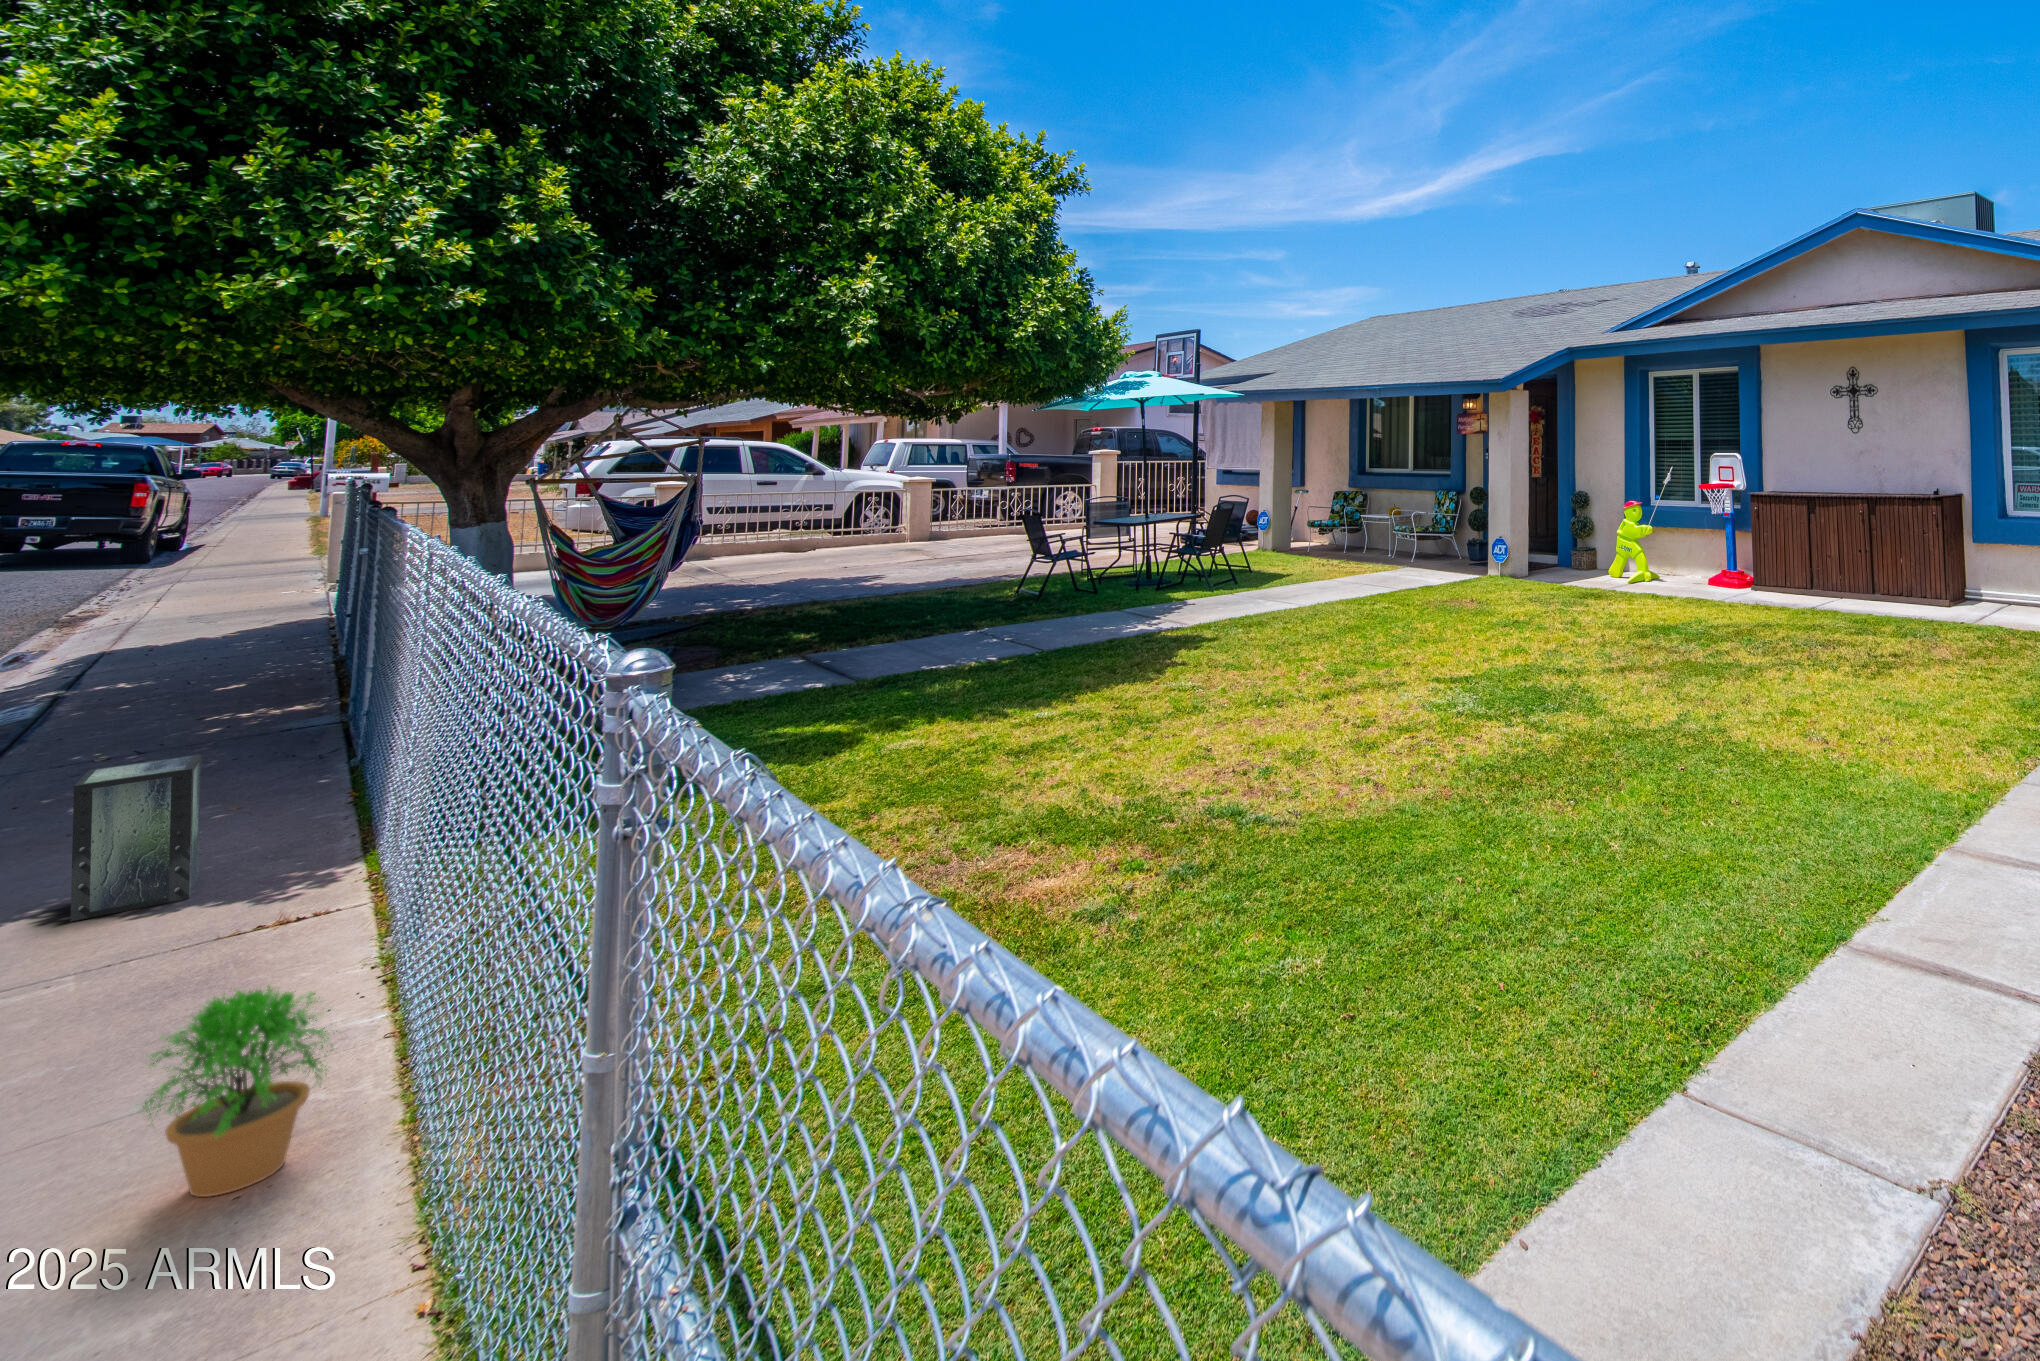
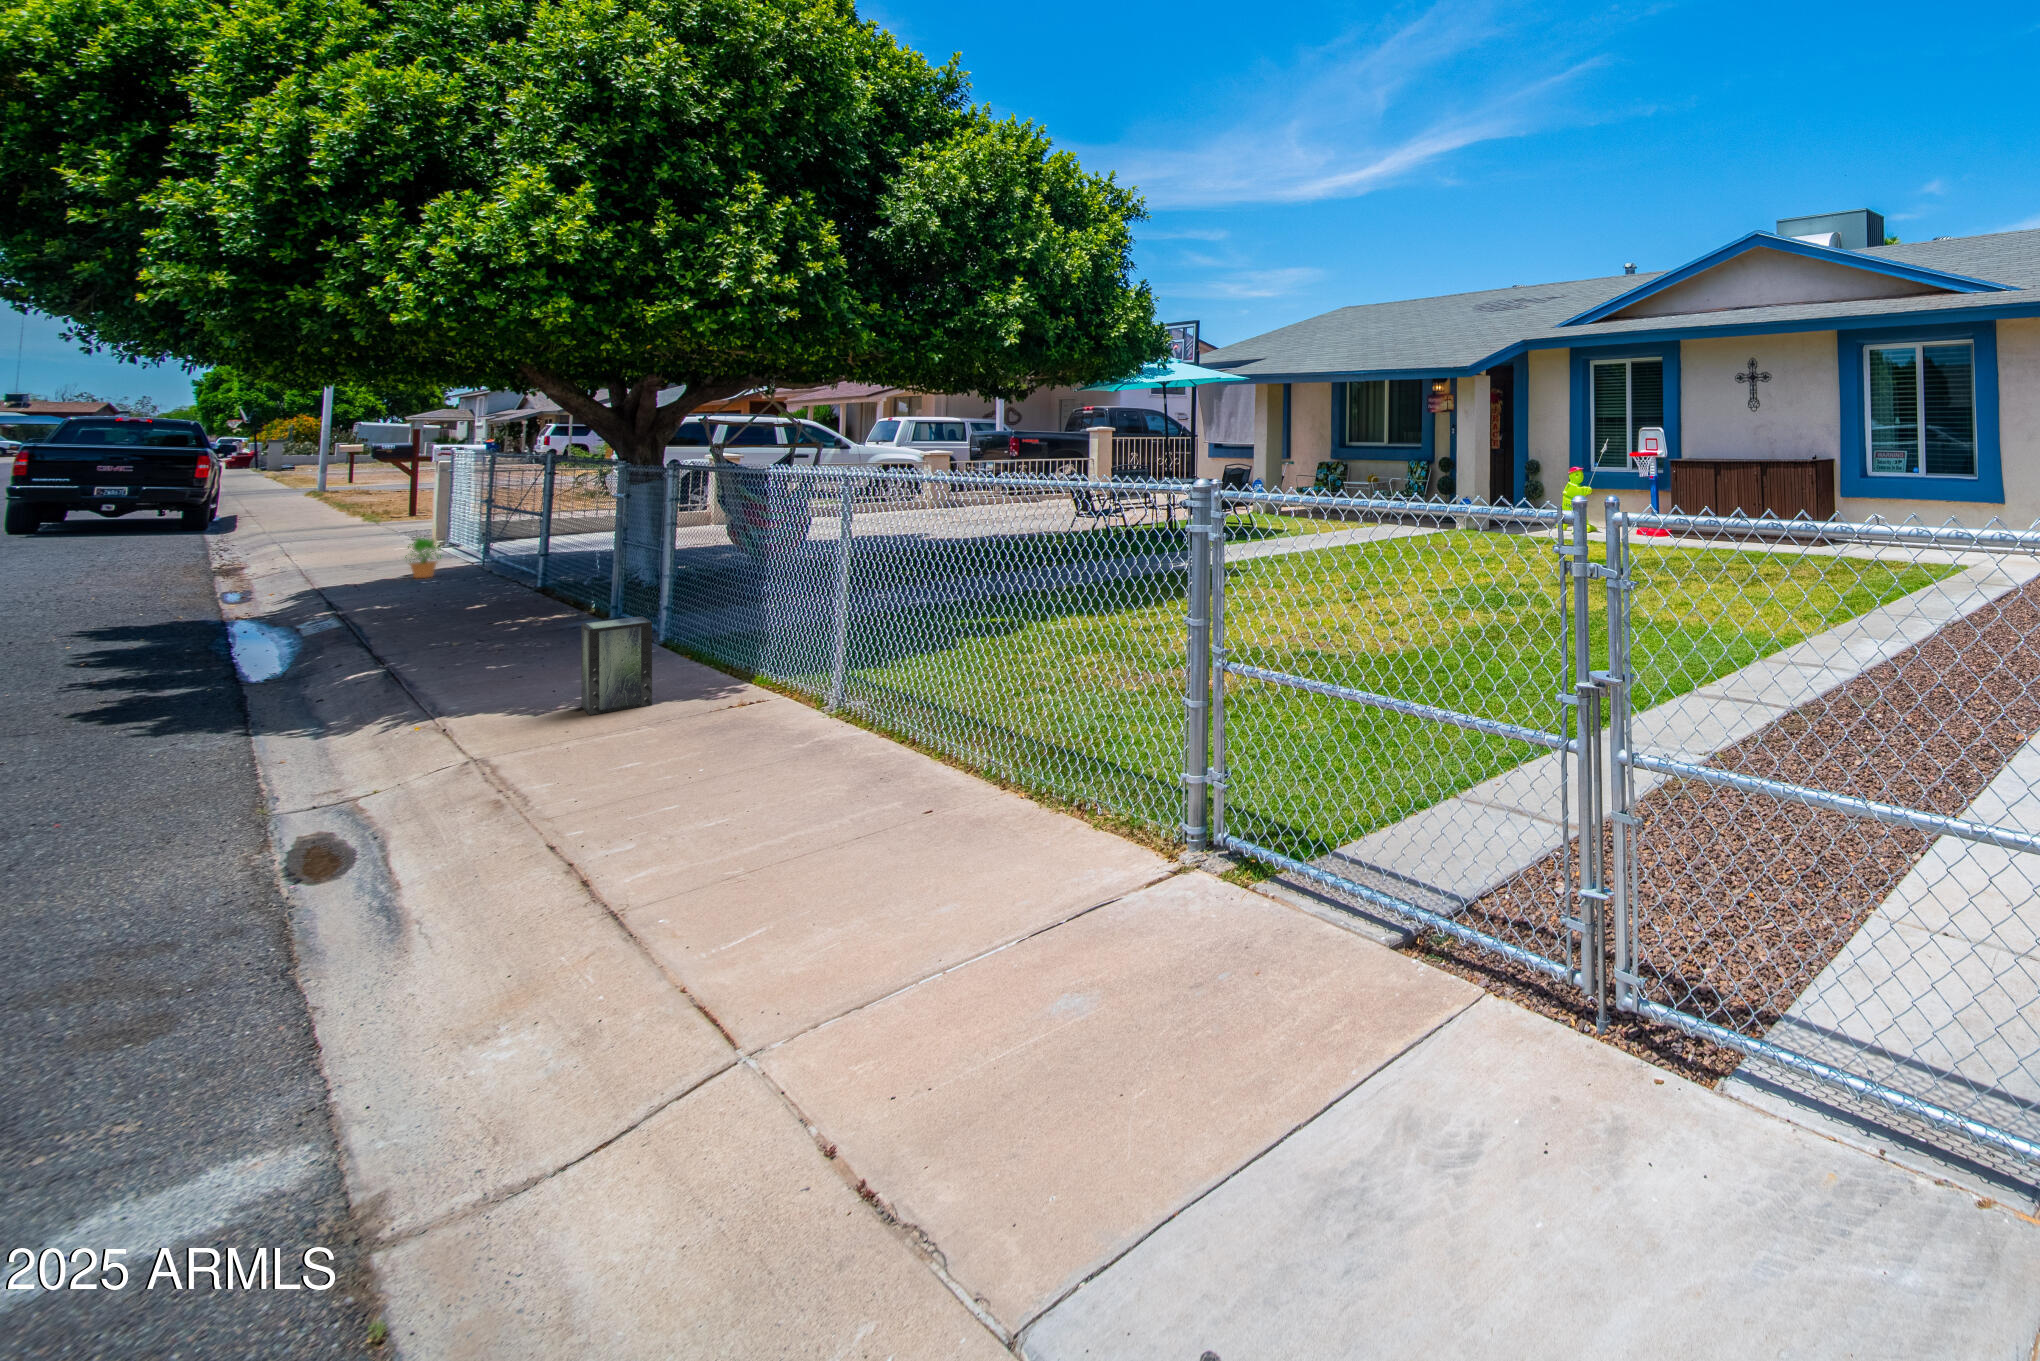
potted plant: present [143,987,343,1197] -> present [405,538,441,578]

